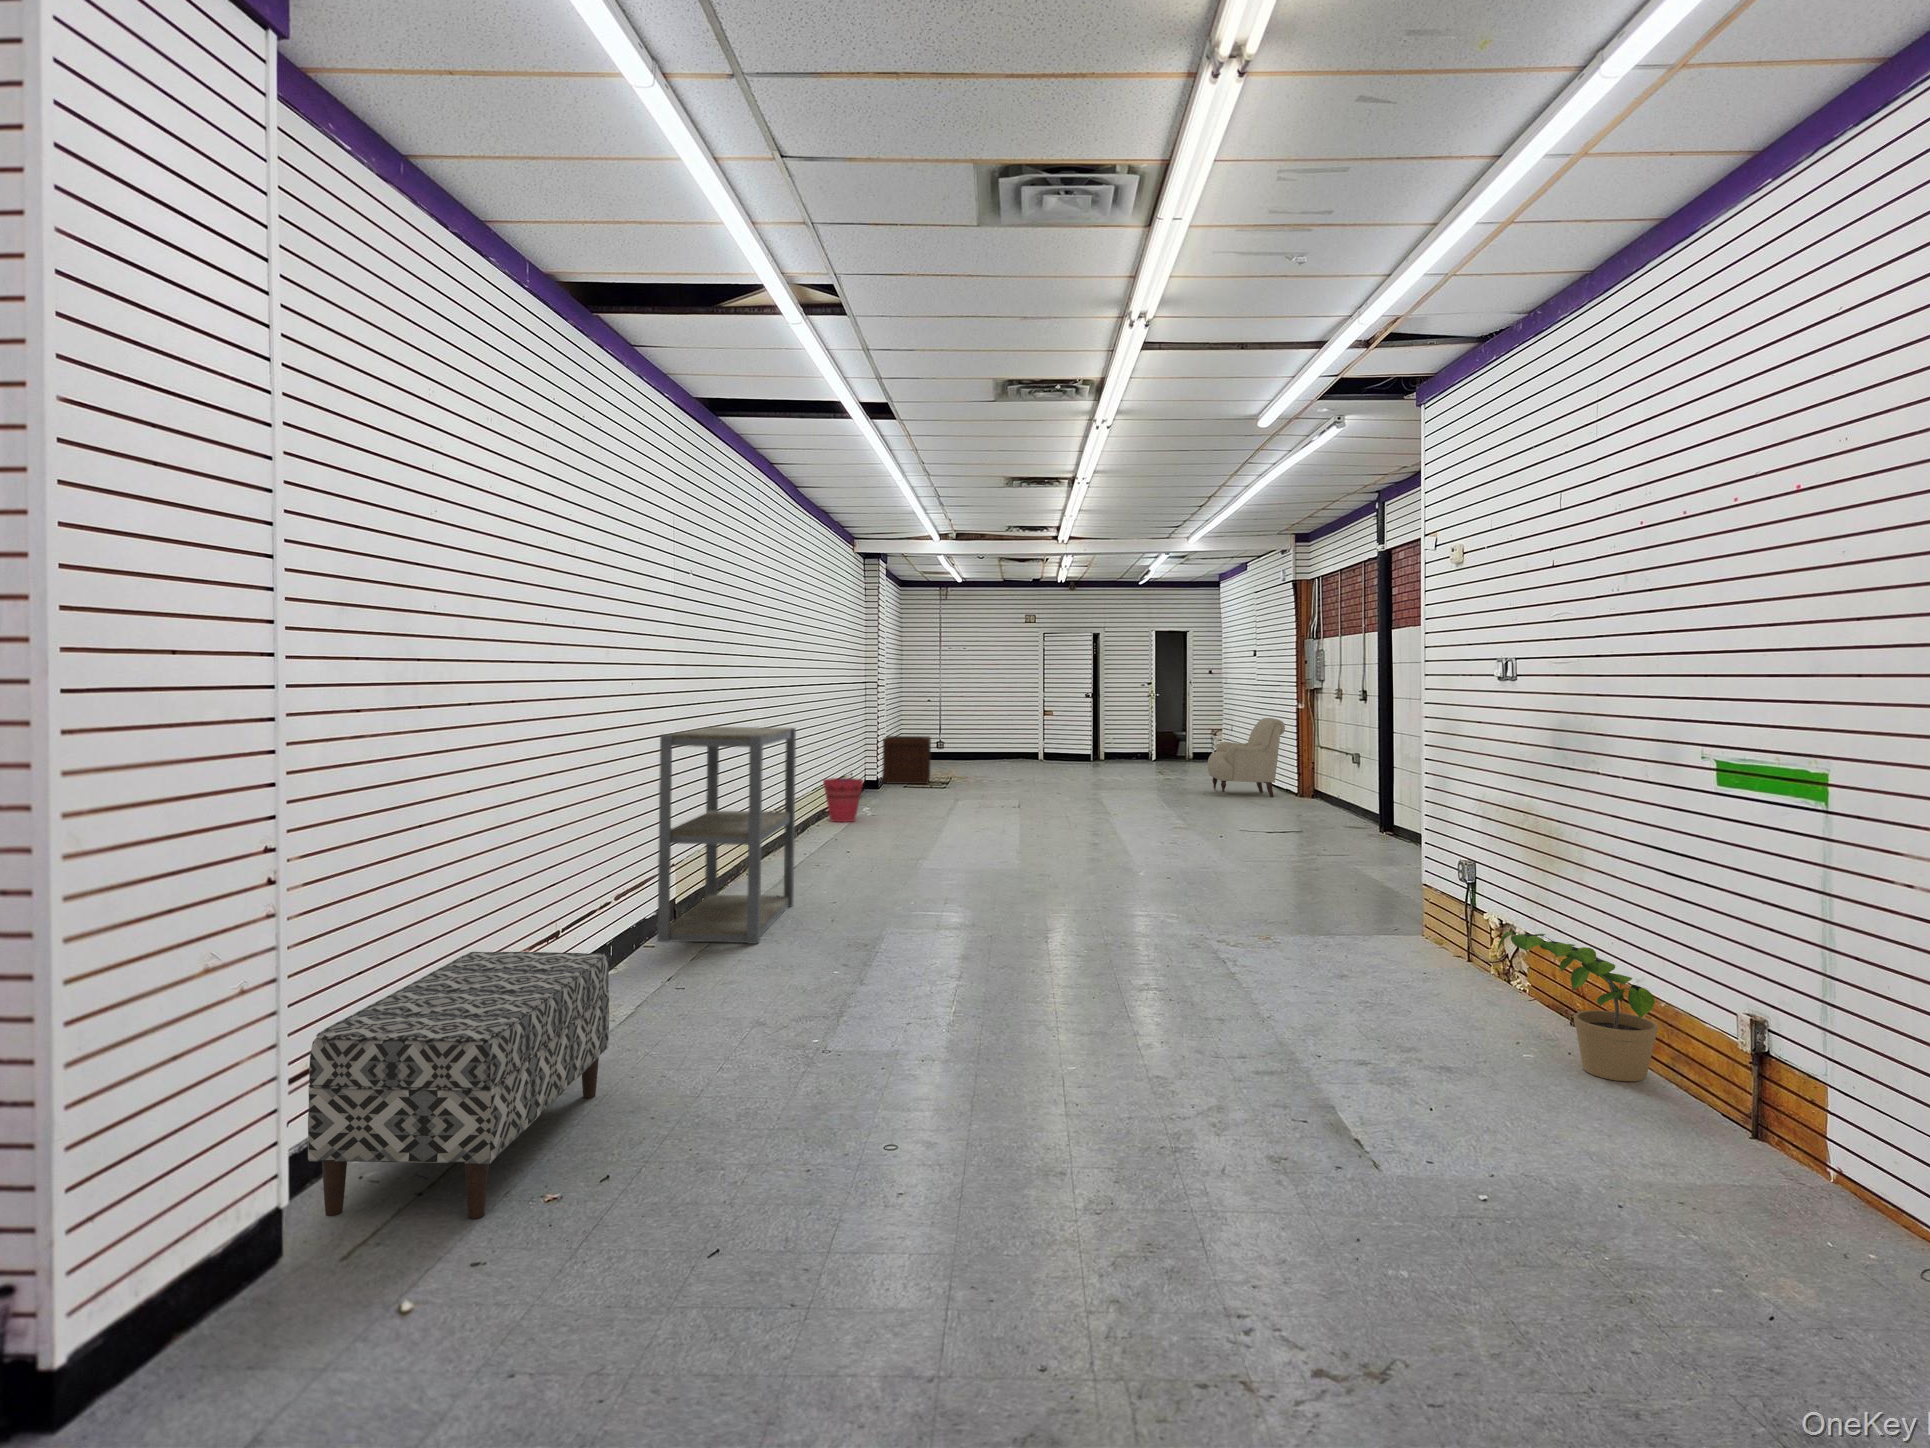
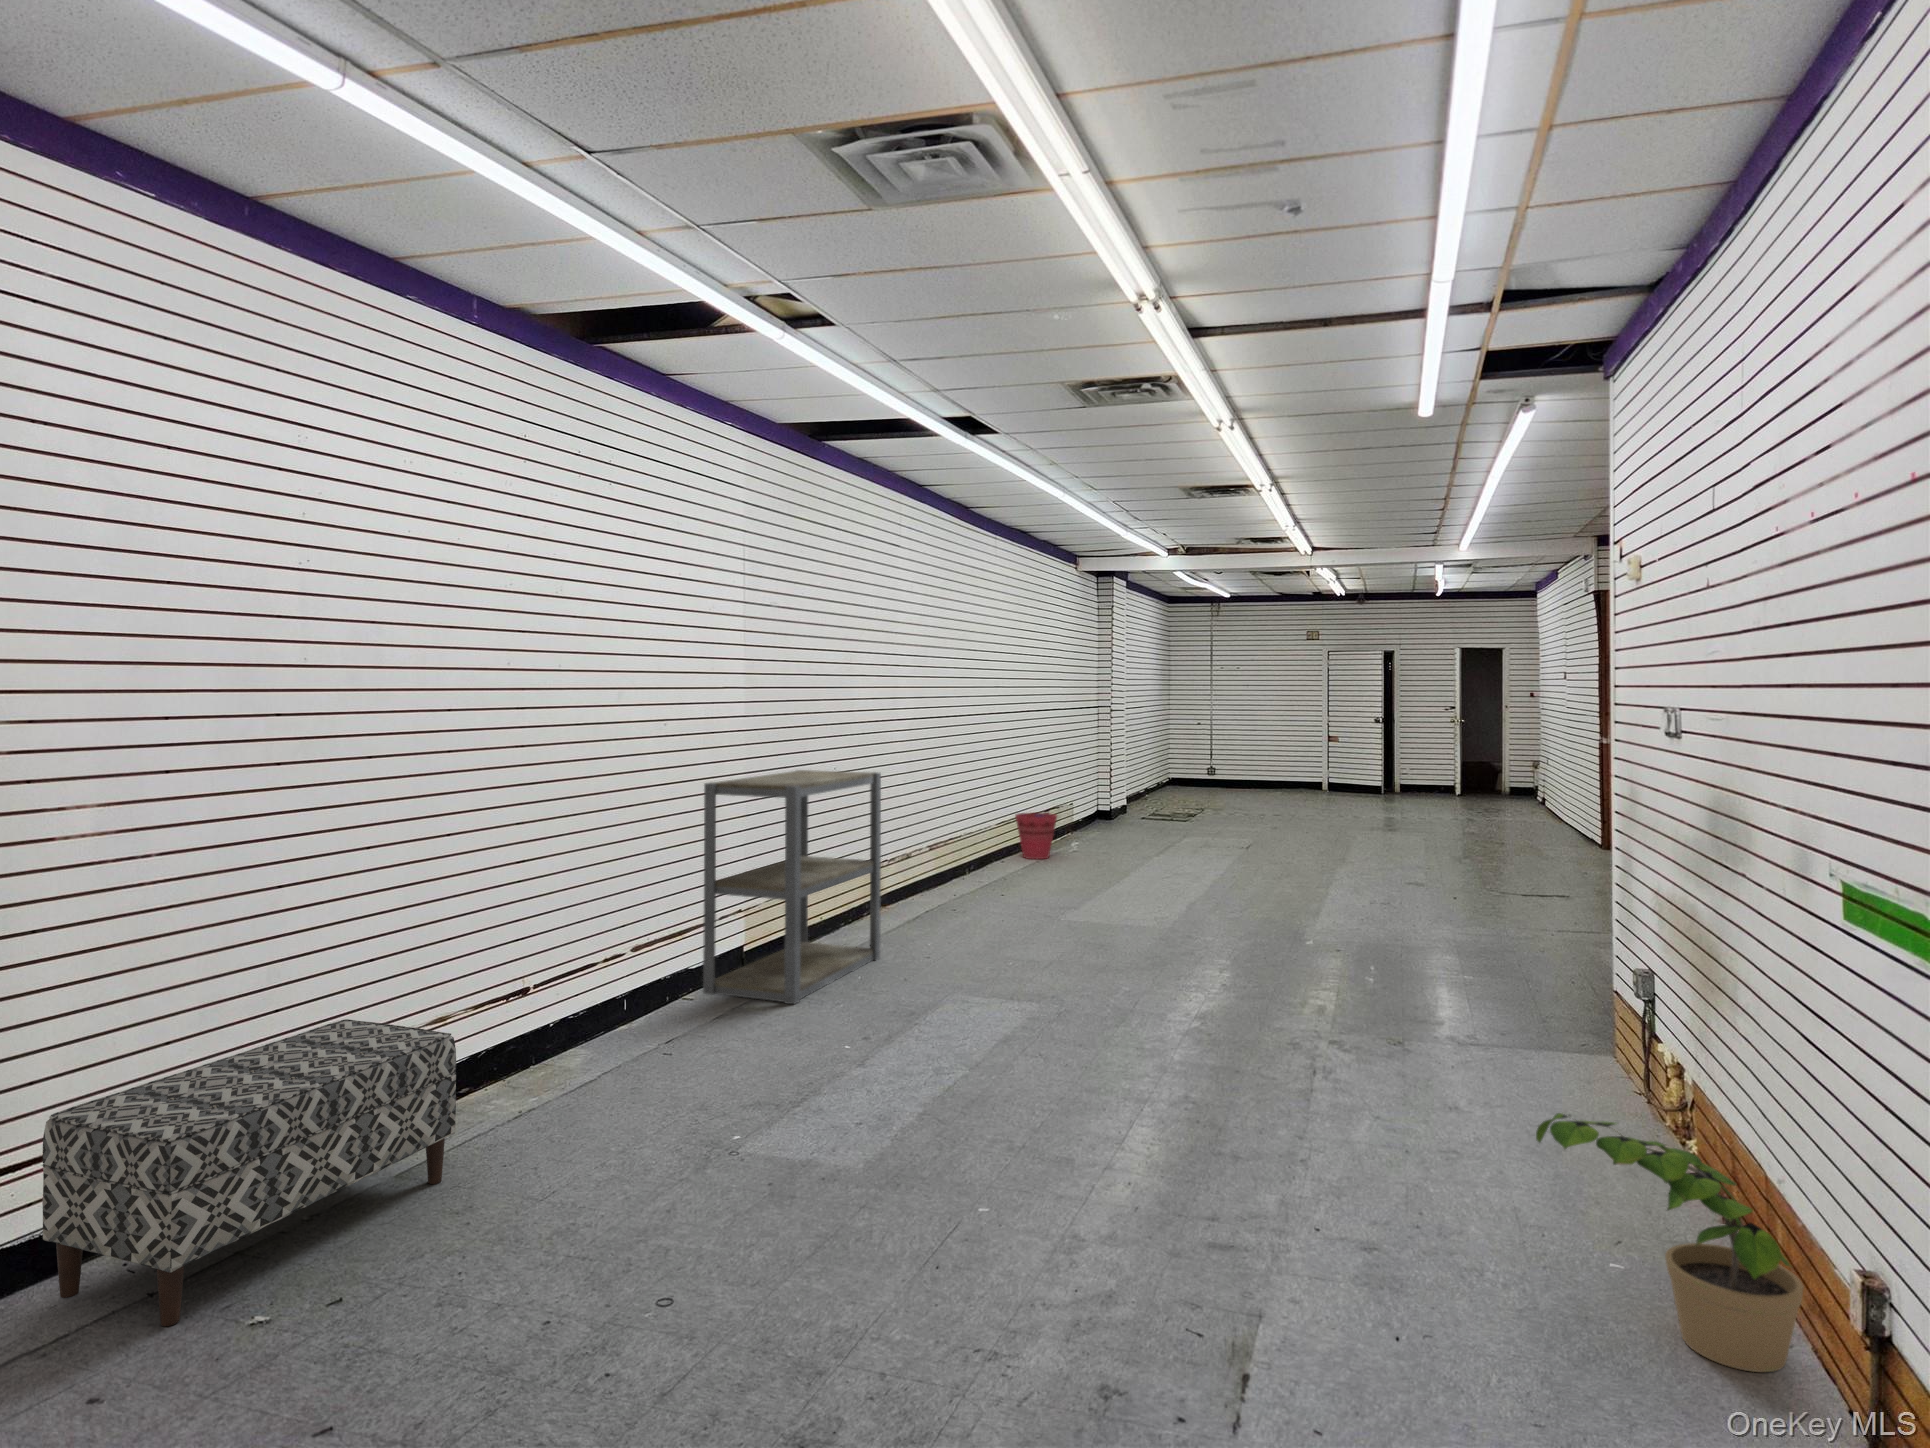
chair: present [1207,718,1285,797] -> none [1493,750,1588,845]
wooden crate: present [882,736,931,784] -> none [1122,764,1178,816]

